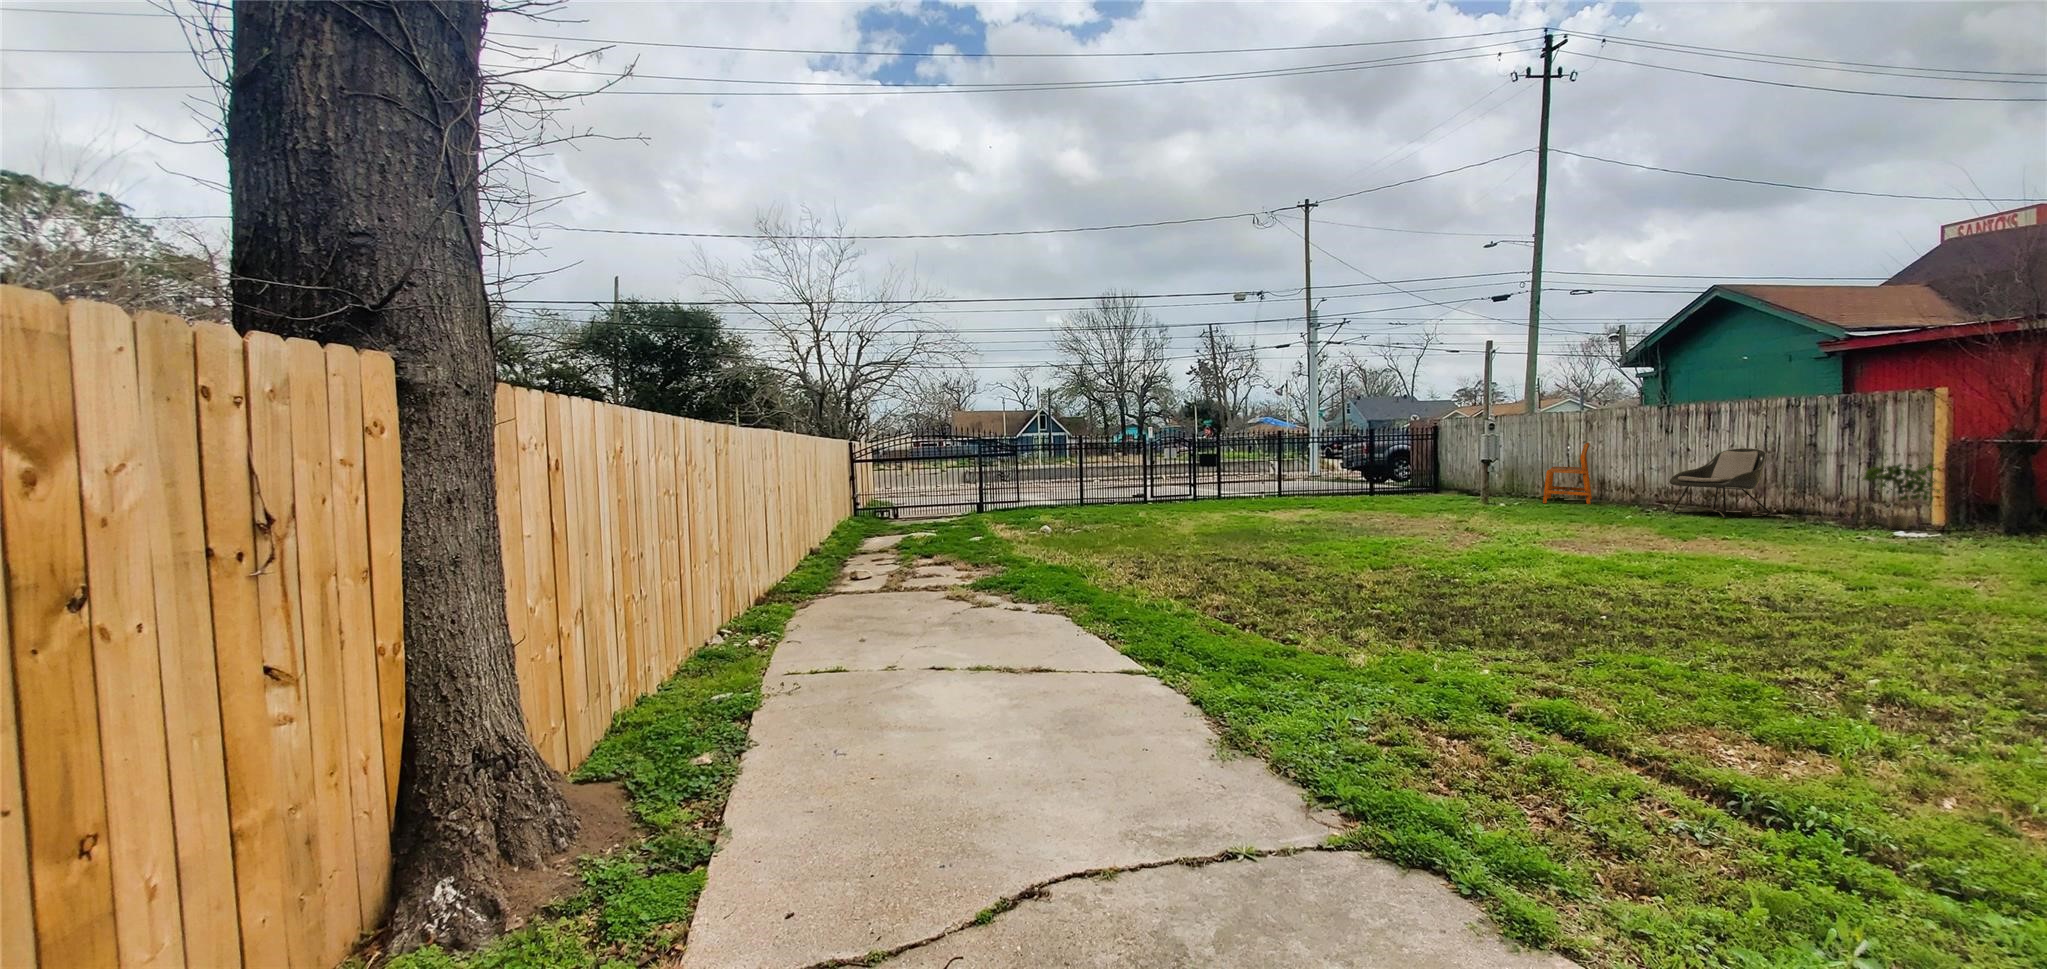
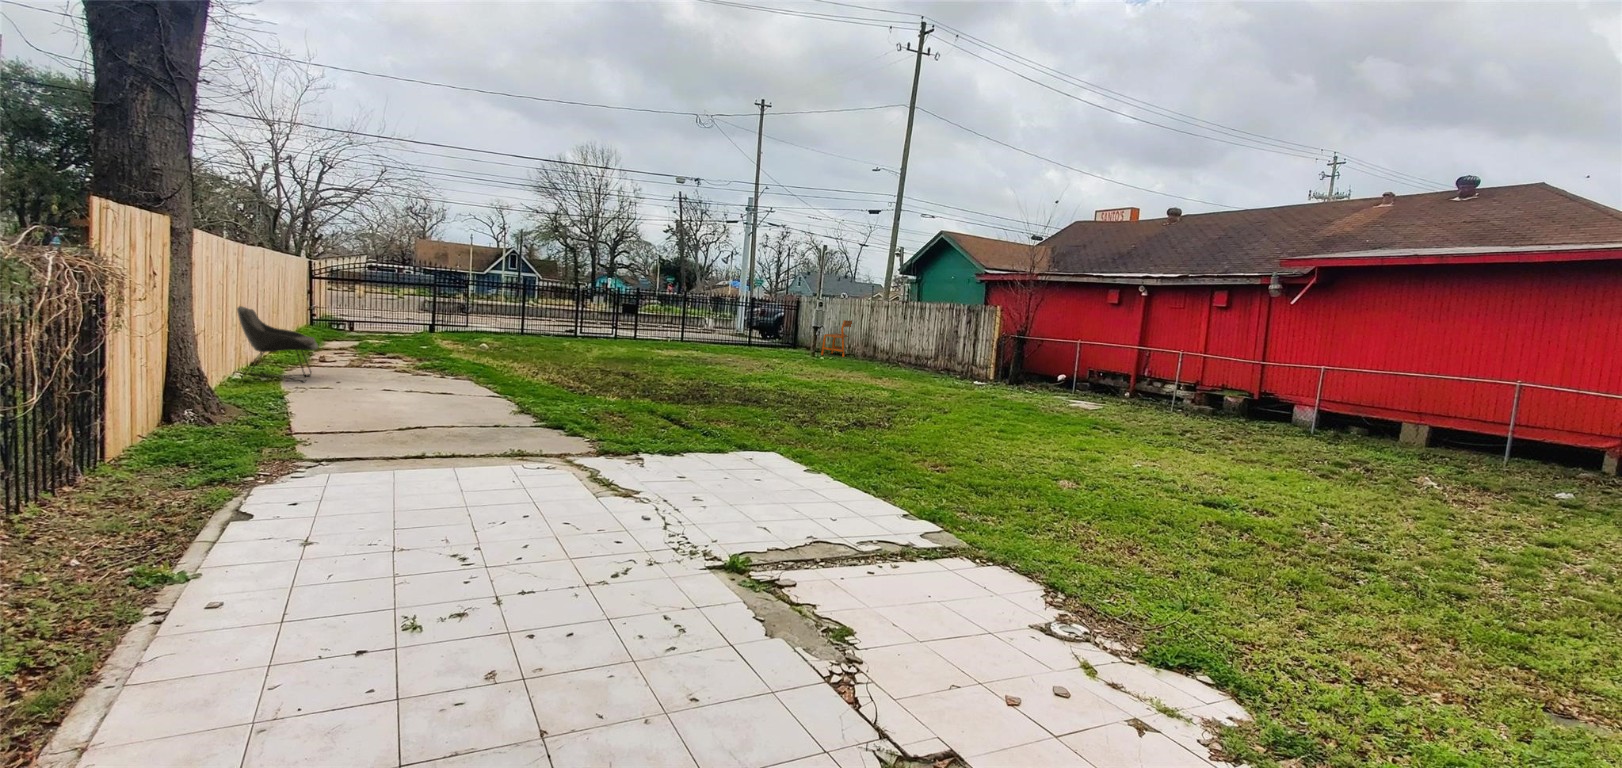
lounge chair: present [1669,448,1770,518] -> present [237,306,318,383]
potted plant: present [1863,464,1940,530] -> none [923,341,951,374]

